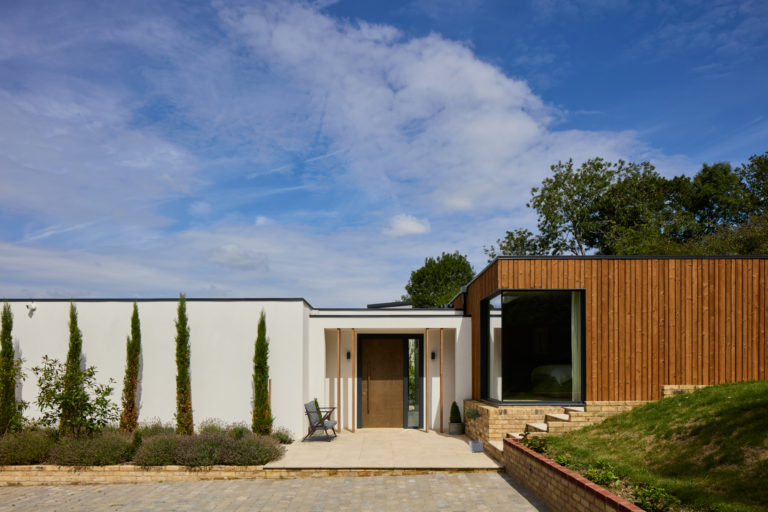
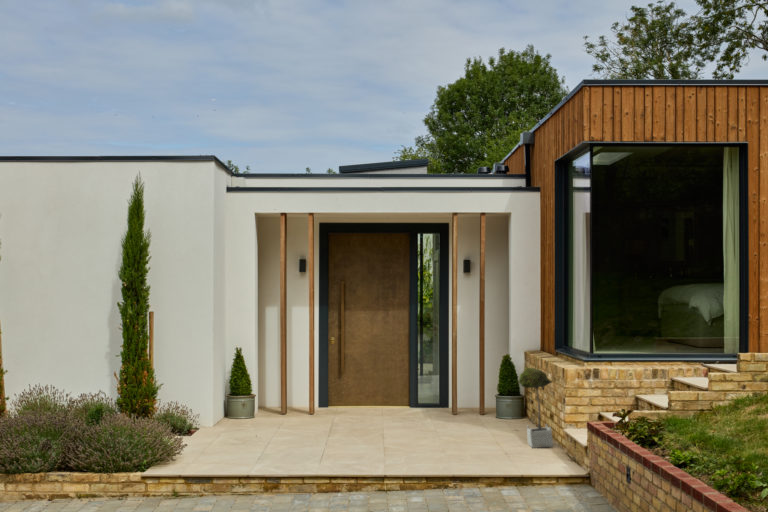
lounge chair: present [302,401,337,442] -> none [229,361,296,434]

